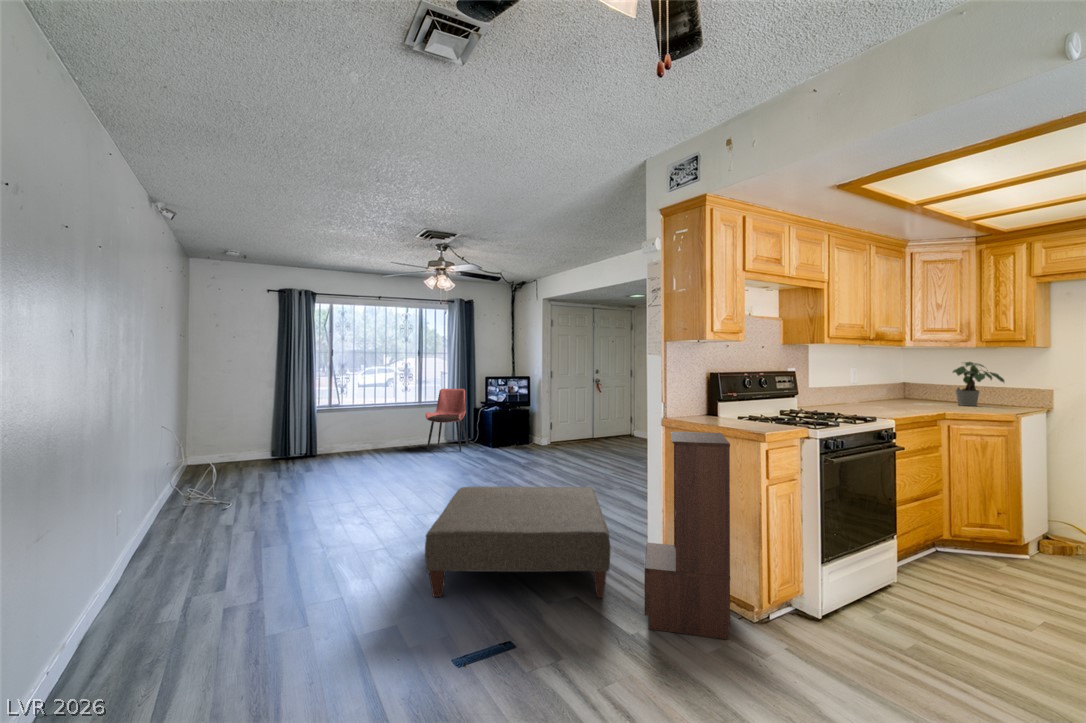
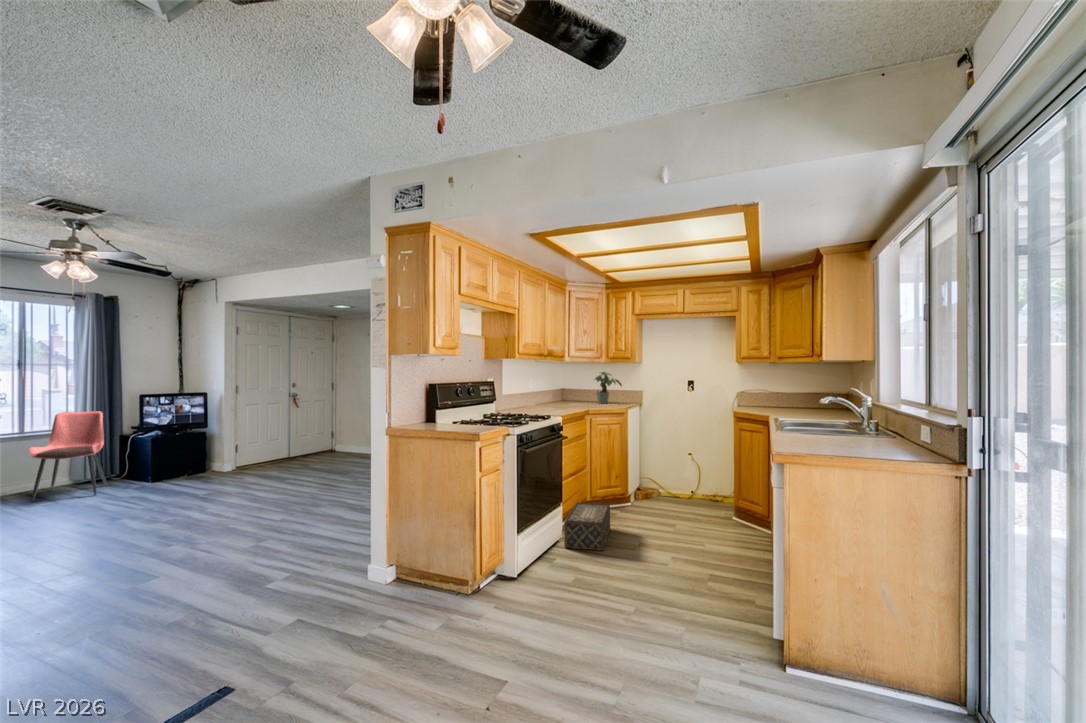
bookshelf: present [644,432,730,639] -> none [373,436,452,626]
ottoman: present [425,487,610,598] -> none [84,507,337,675]
woven basket: none [896,538,979,616] -> present [564,503,610,551]

